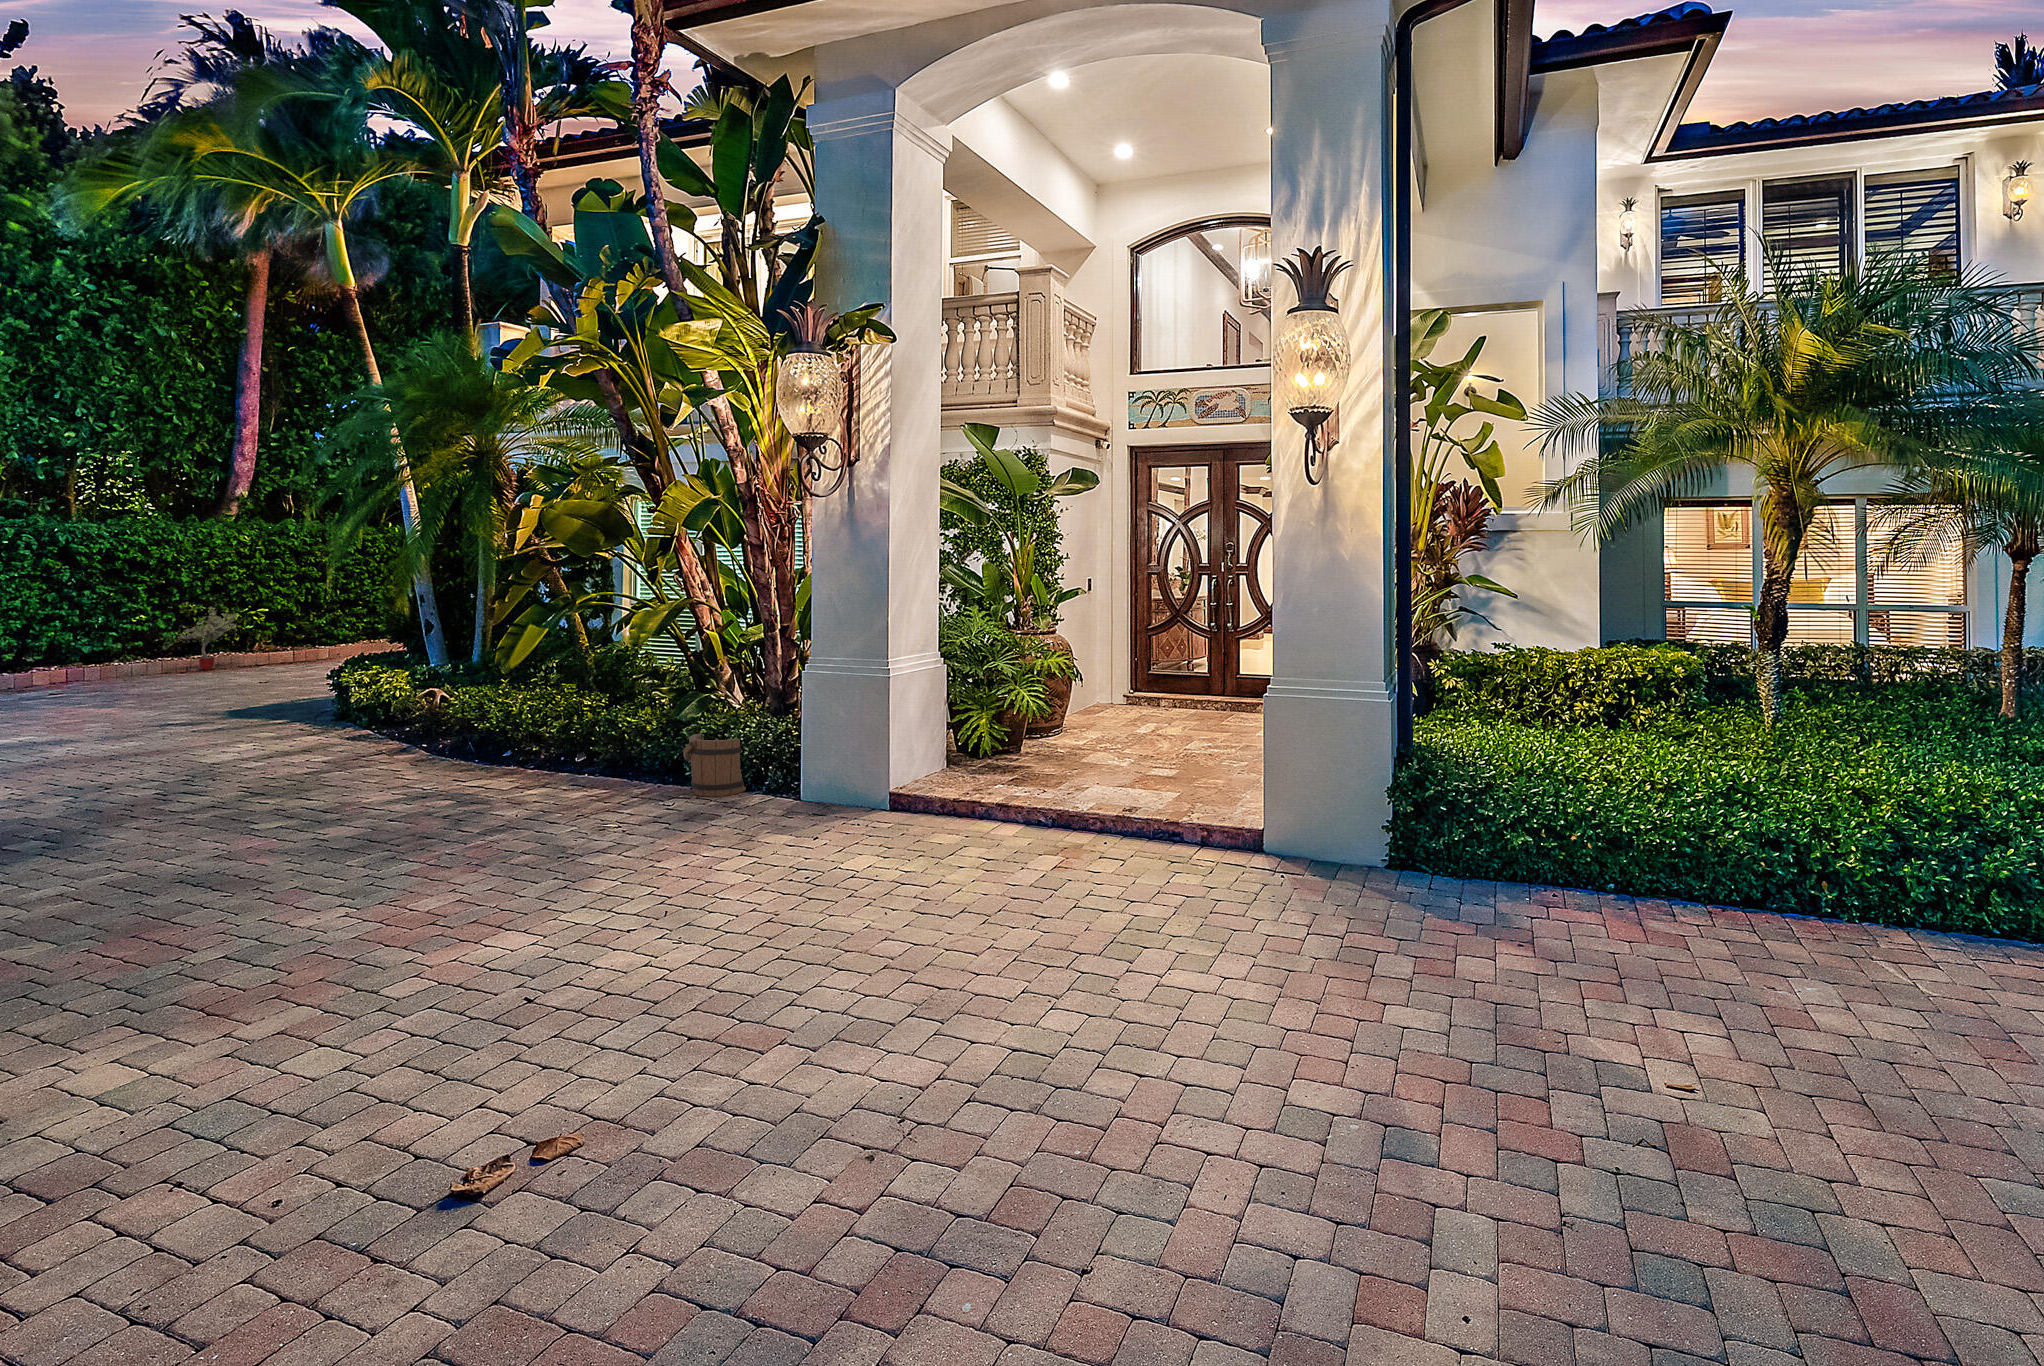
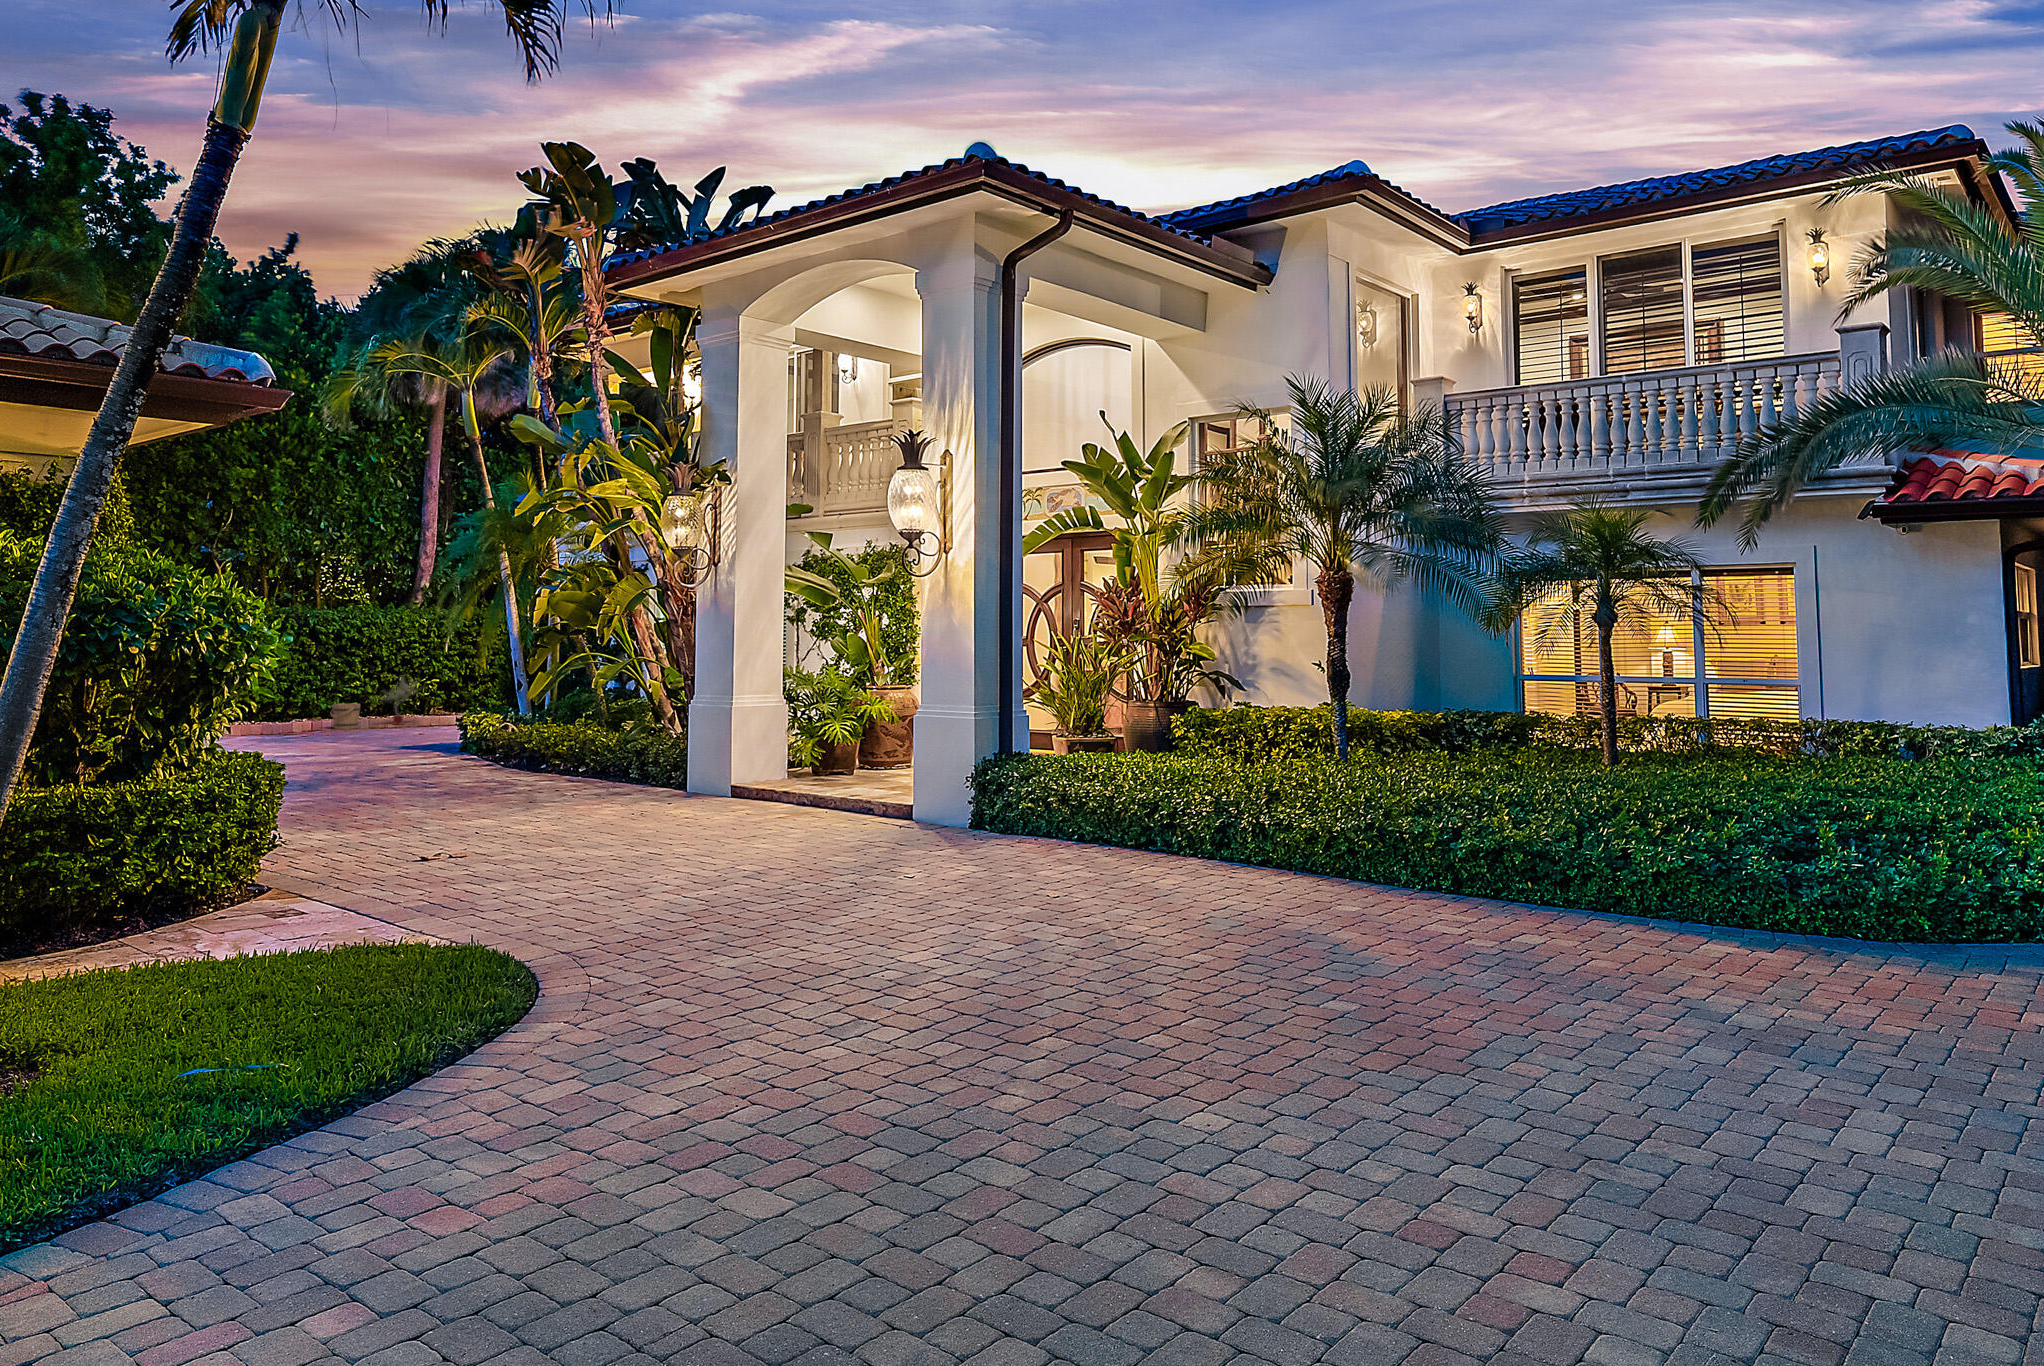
bucket: present [683,734,746,797] -> present [330,704,360,729]

